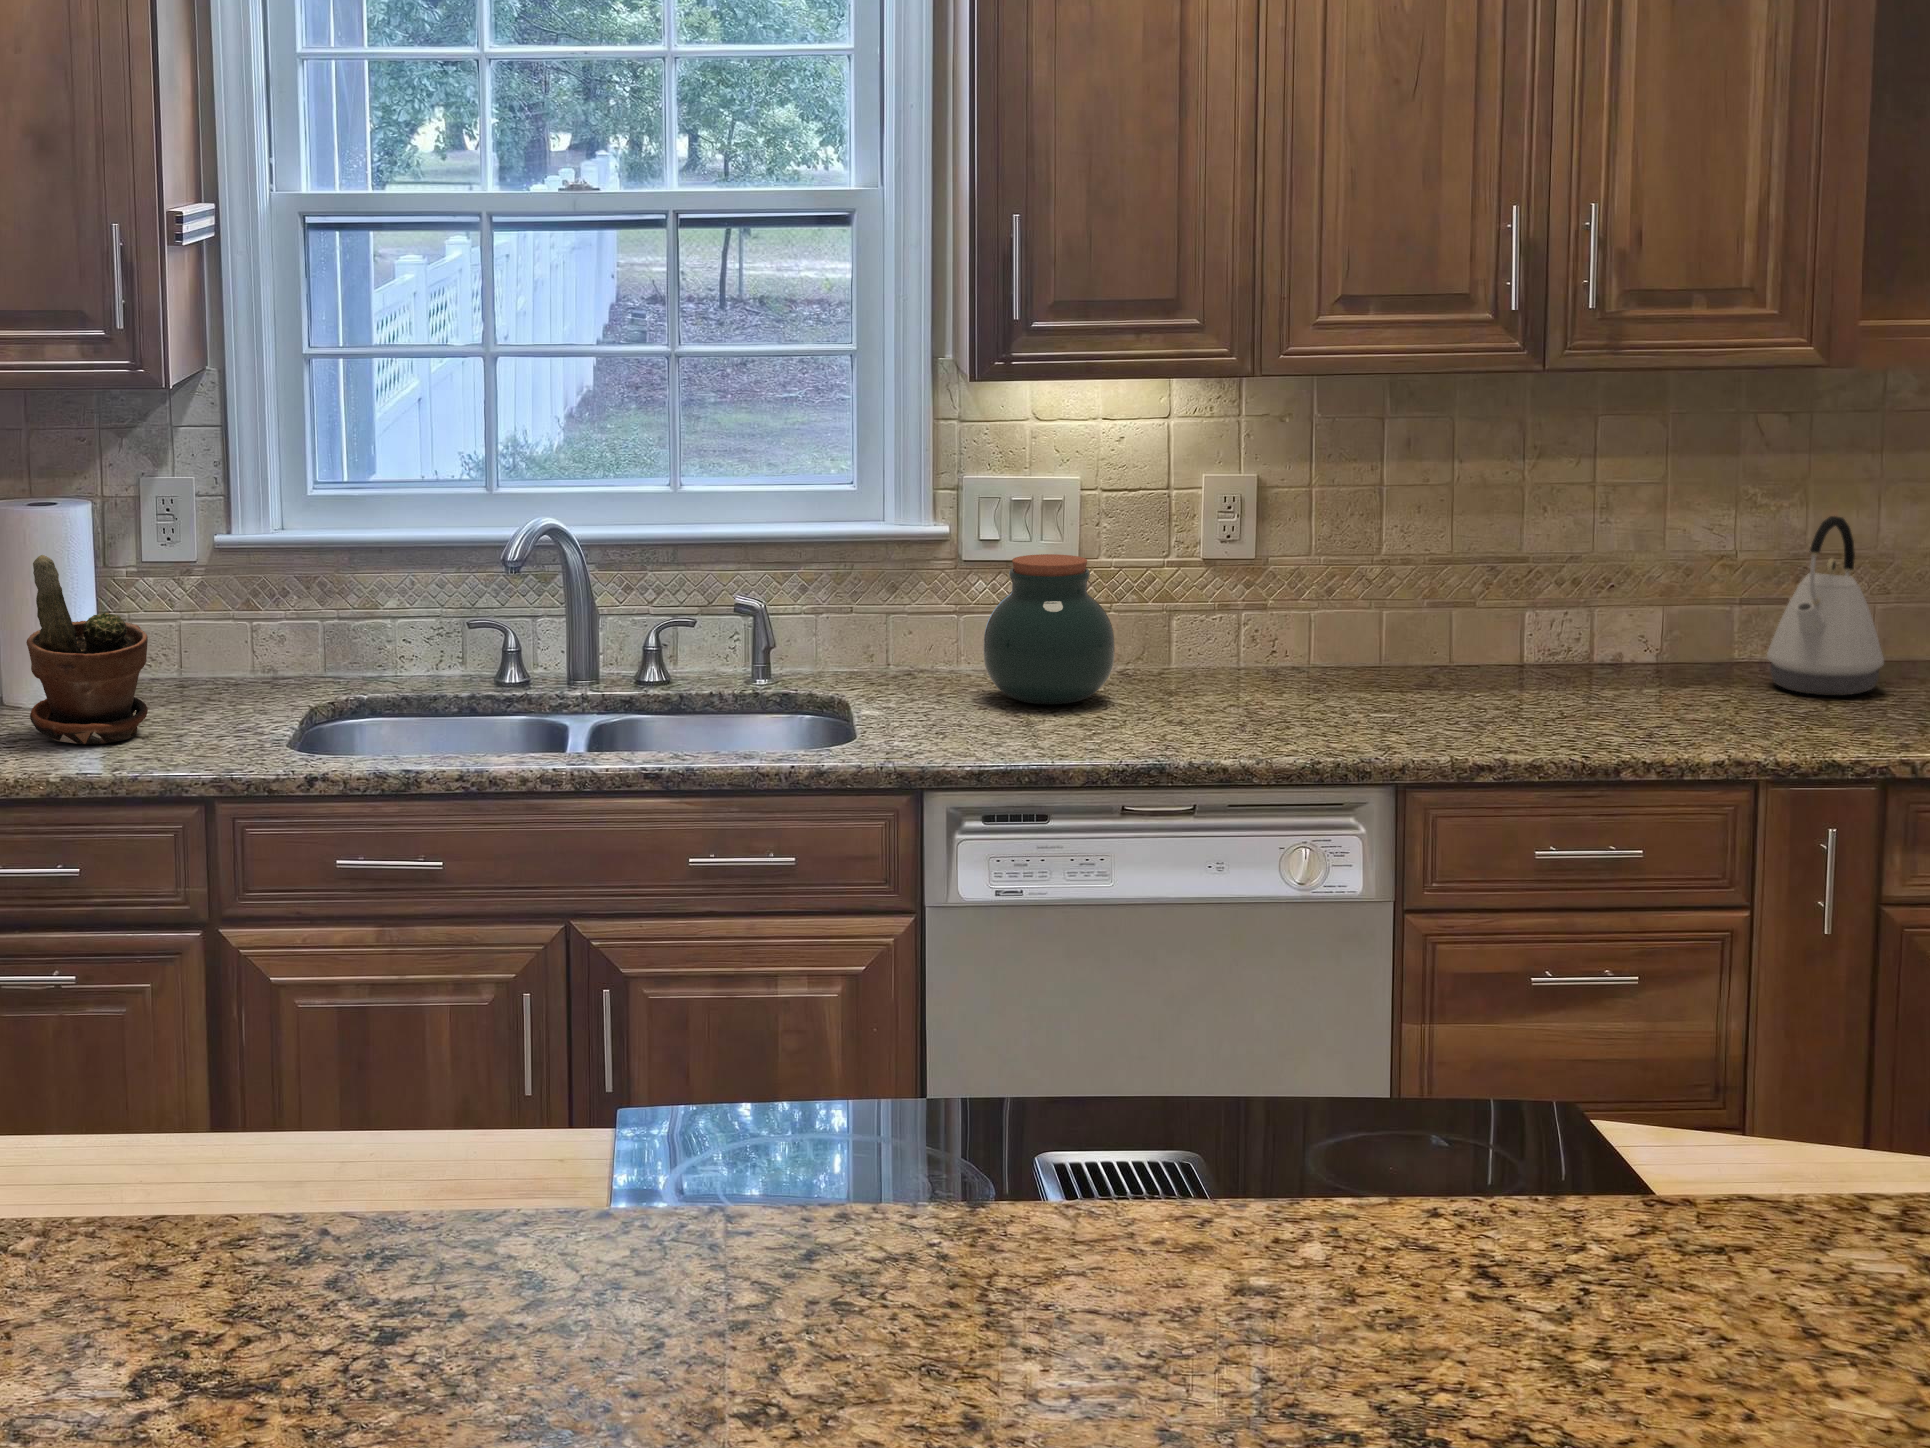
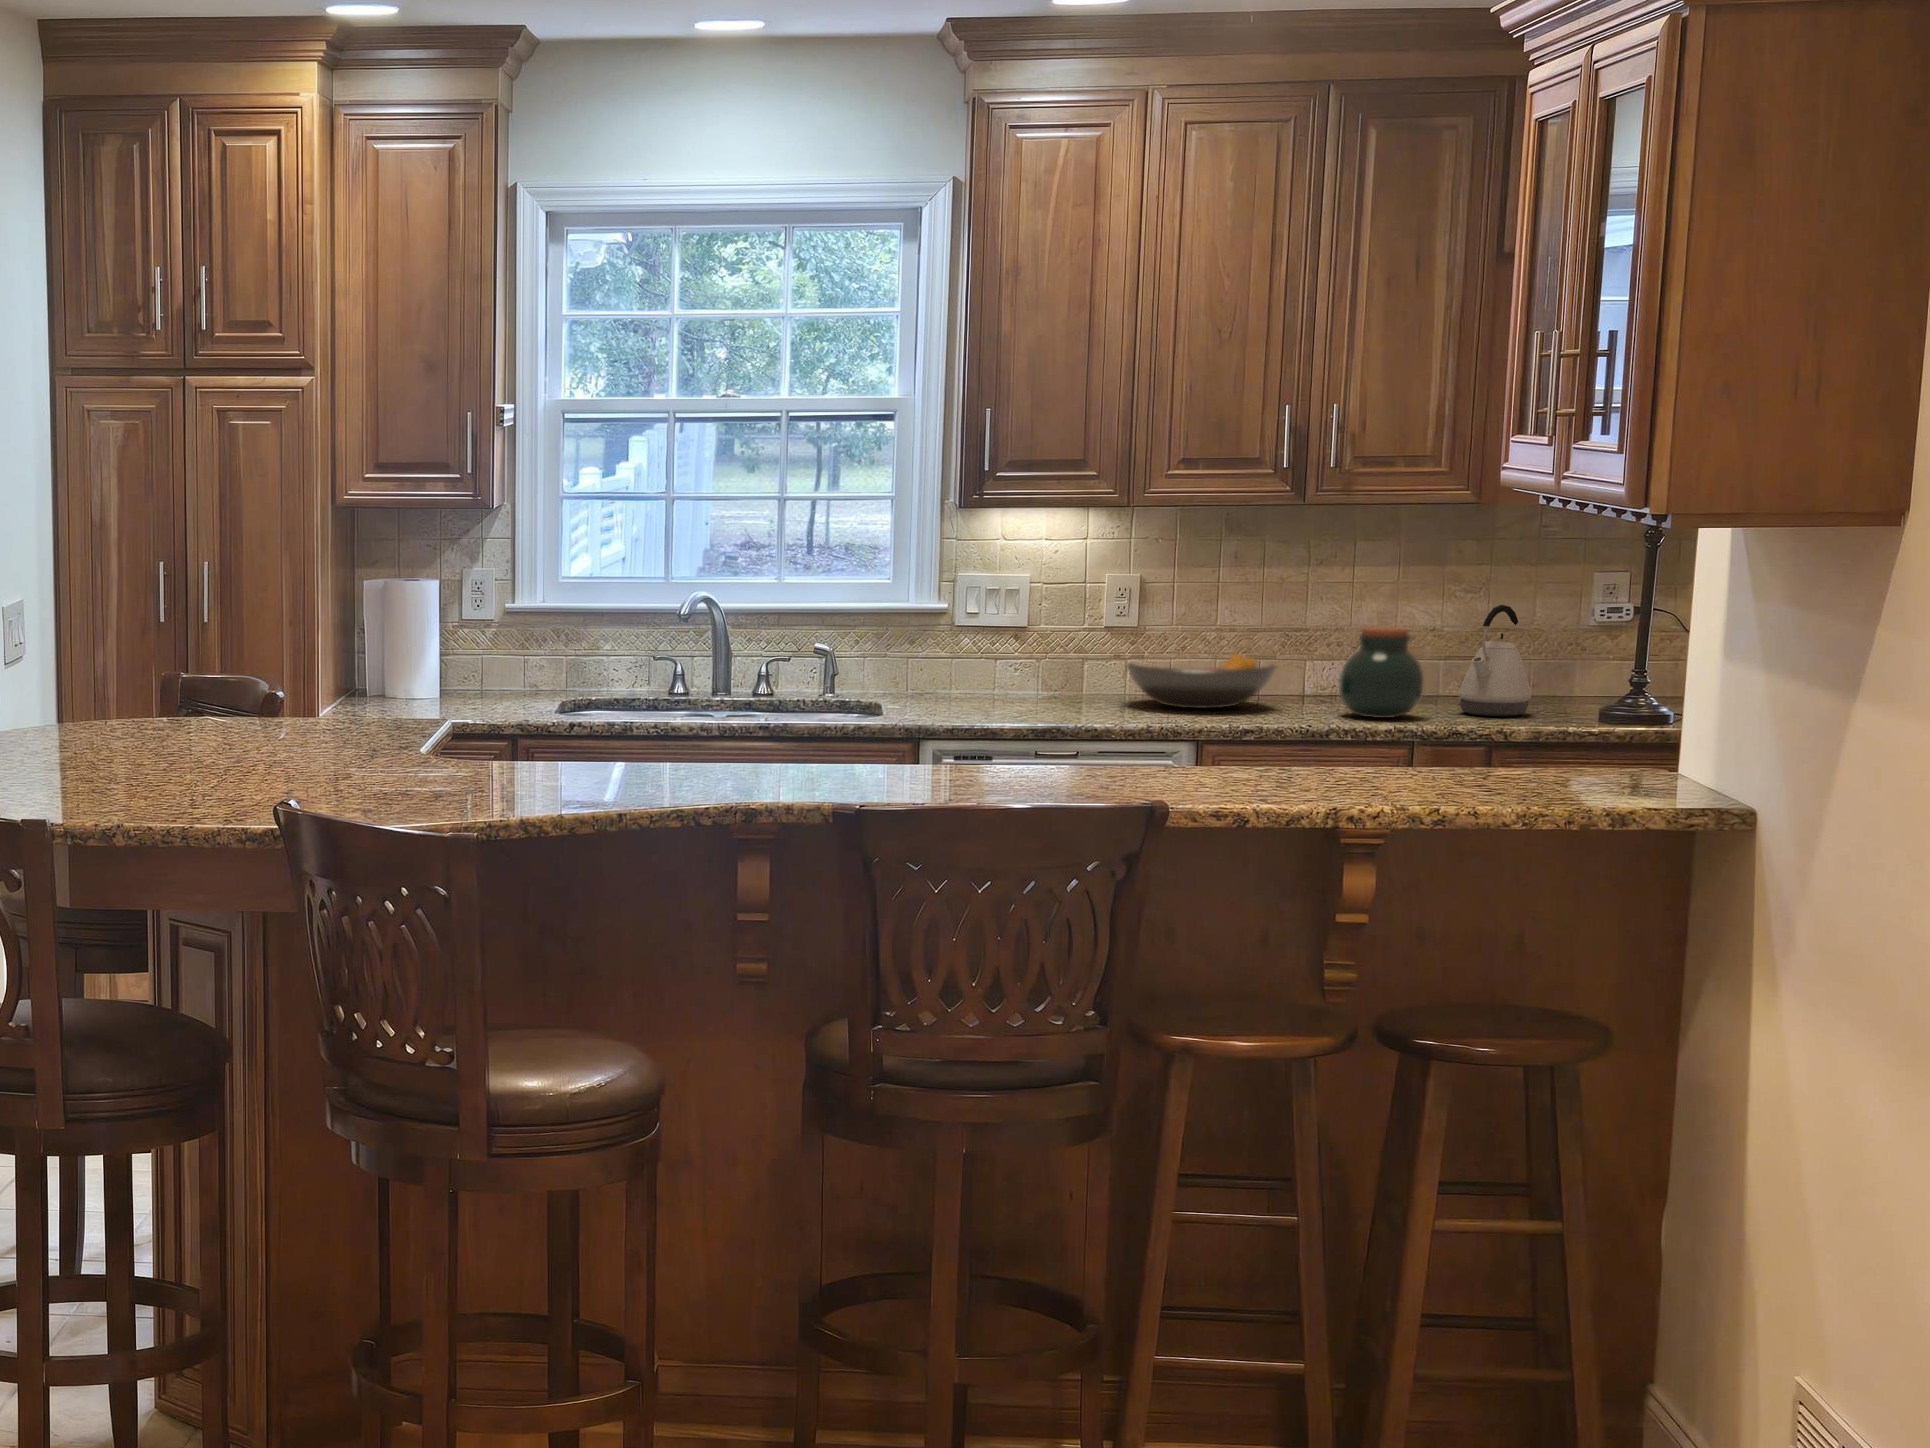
jar: present [984,554,1115,704] -> present [1339,627,1424,718]
potted plant: present [26,555,148,744] -> none [410,602,477,711]
fruit bowl: none [1241,589,1484,689] -> present [1127,653,1276,708]

